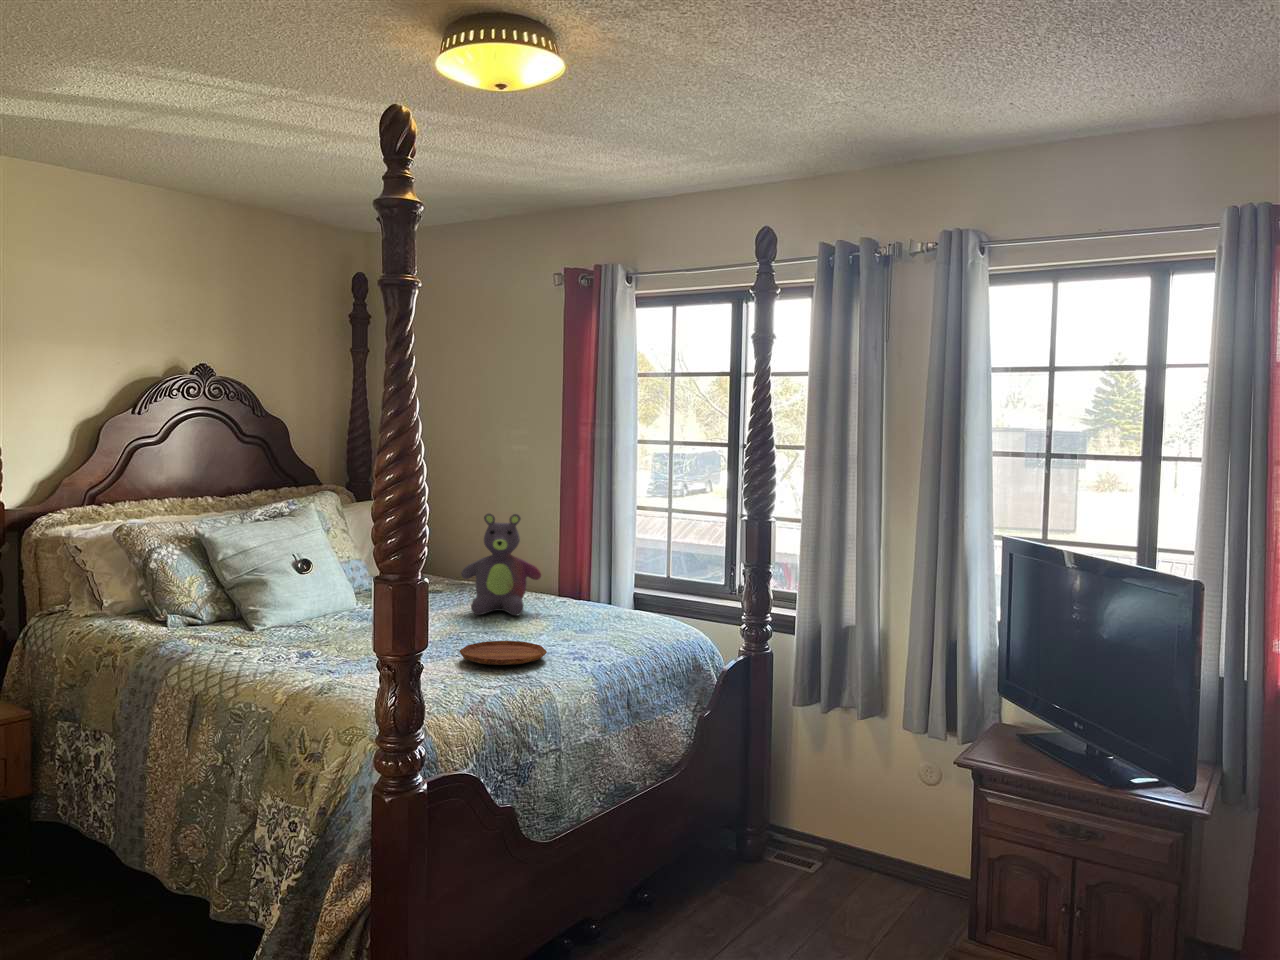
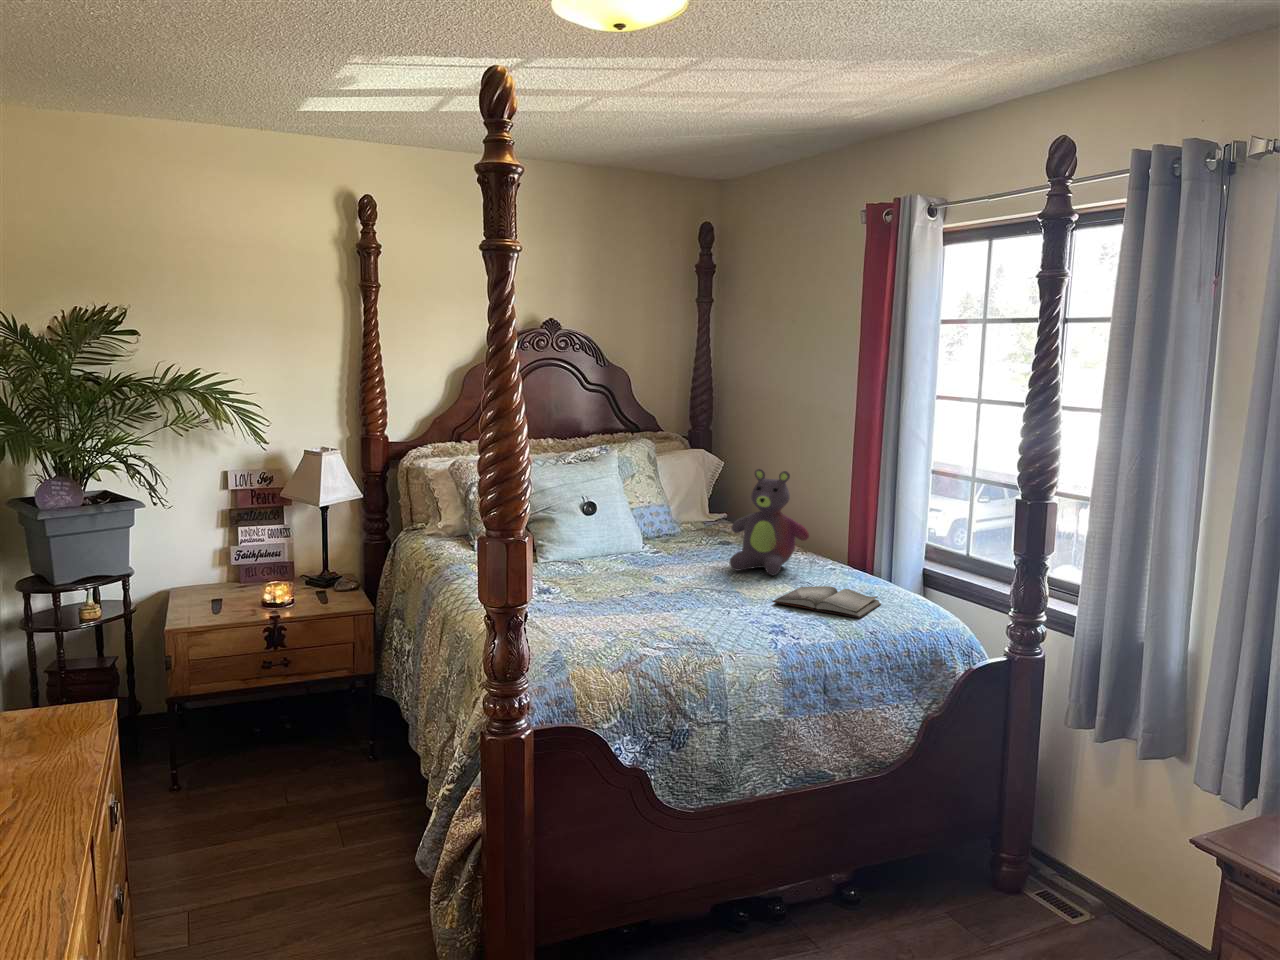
hardback book: none [545,617,636,640] -> present [772,586,881,618]
tray: present [459,641,547,665] -> none [661,600,749,628]

